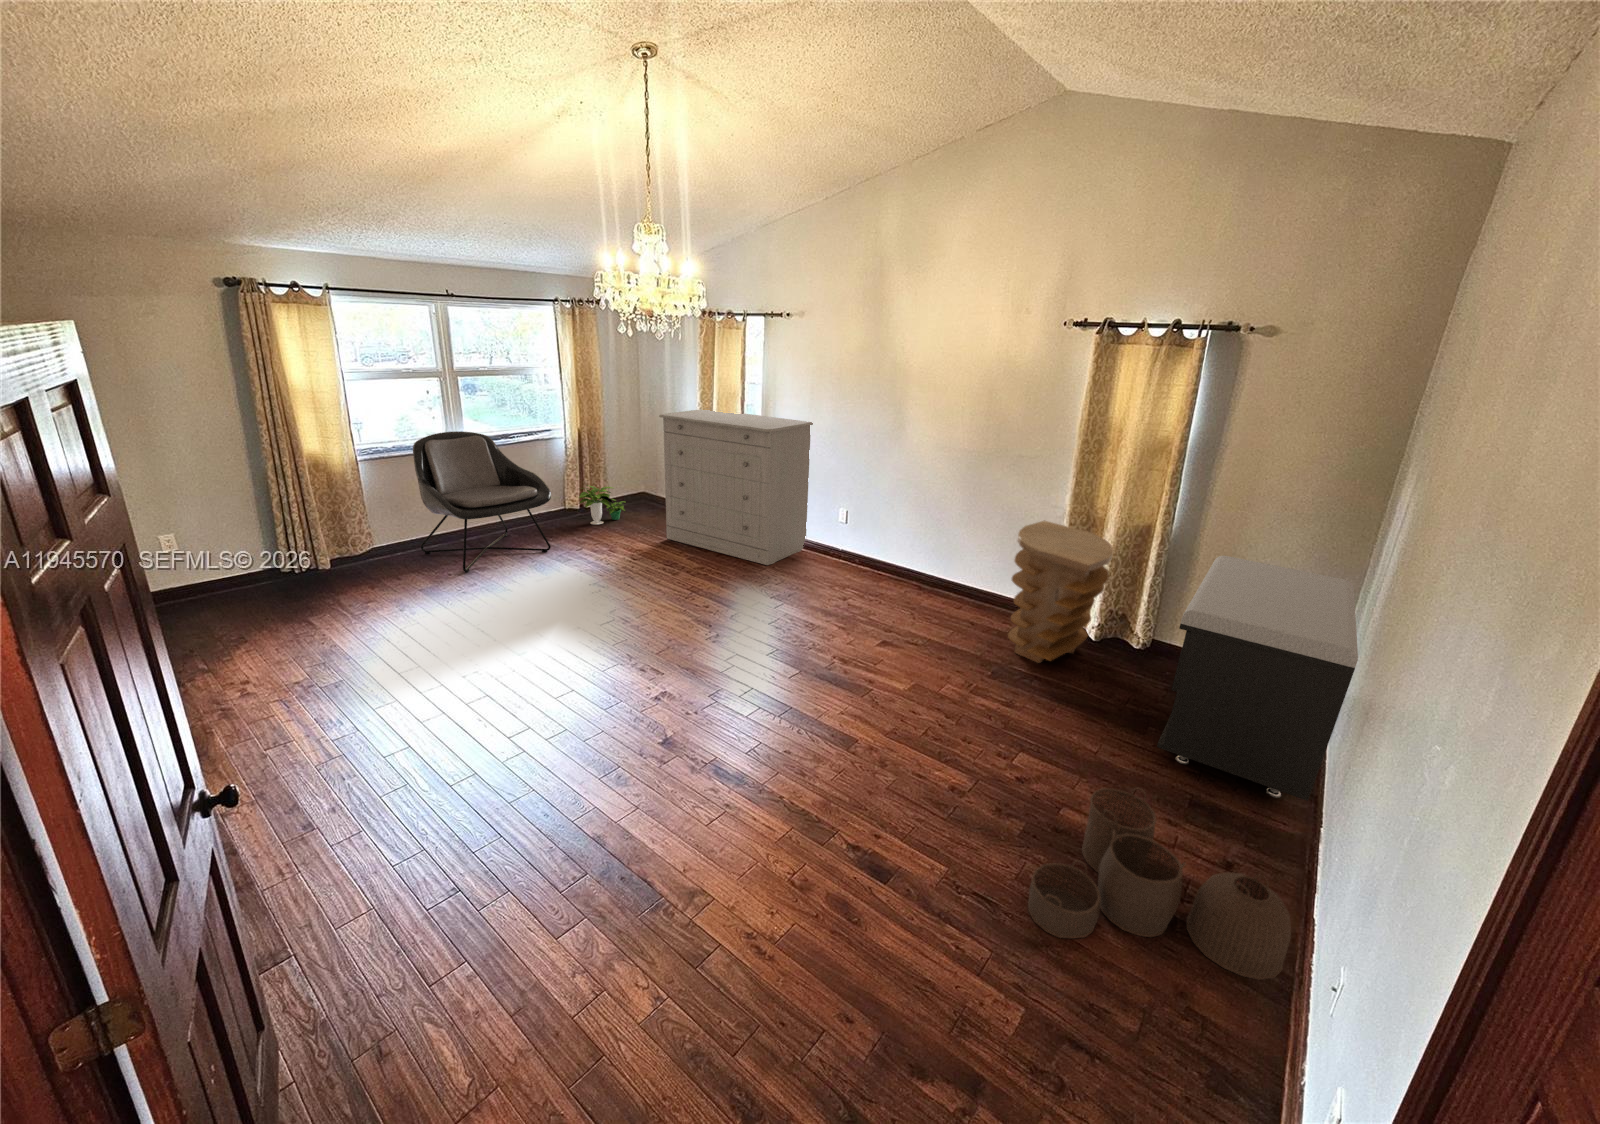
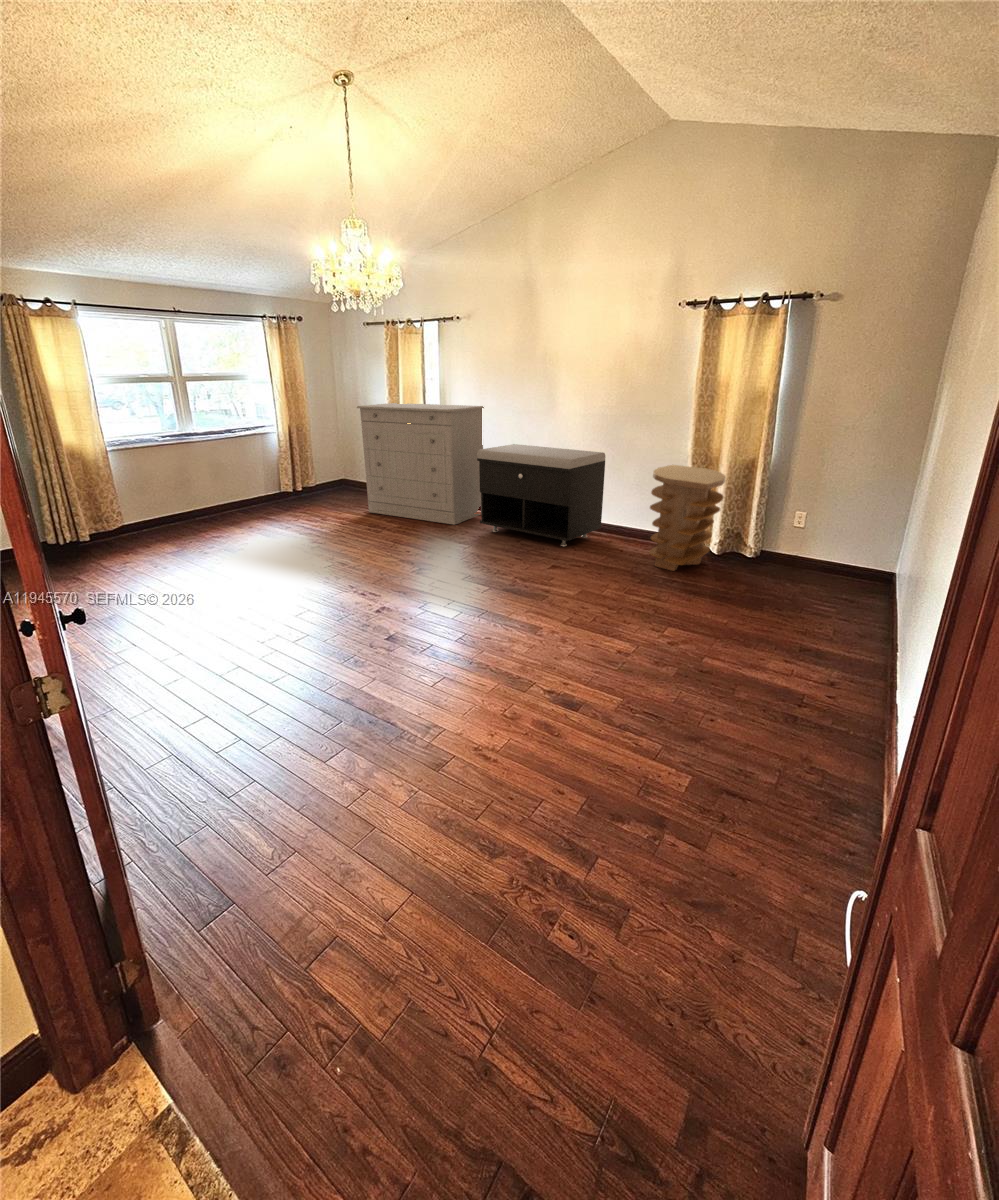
lounge chair: present [413,431,551,573] -> none [153,427,274,541]
potted plant: present [579,485,624,525] -> none [289,474,332,506]
storage bench: present [1157,556,1358,801] -> present [477,444,605,547]
woven basket: present [1028,787,1291,980] -> none [672,617,851,721]

